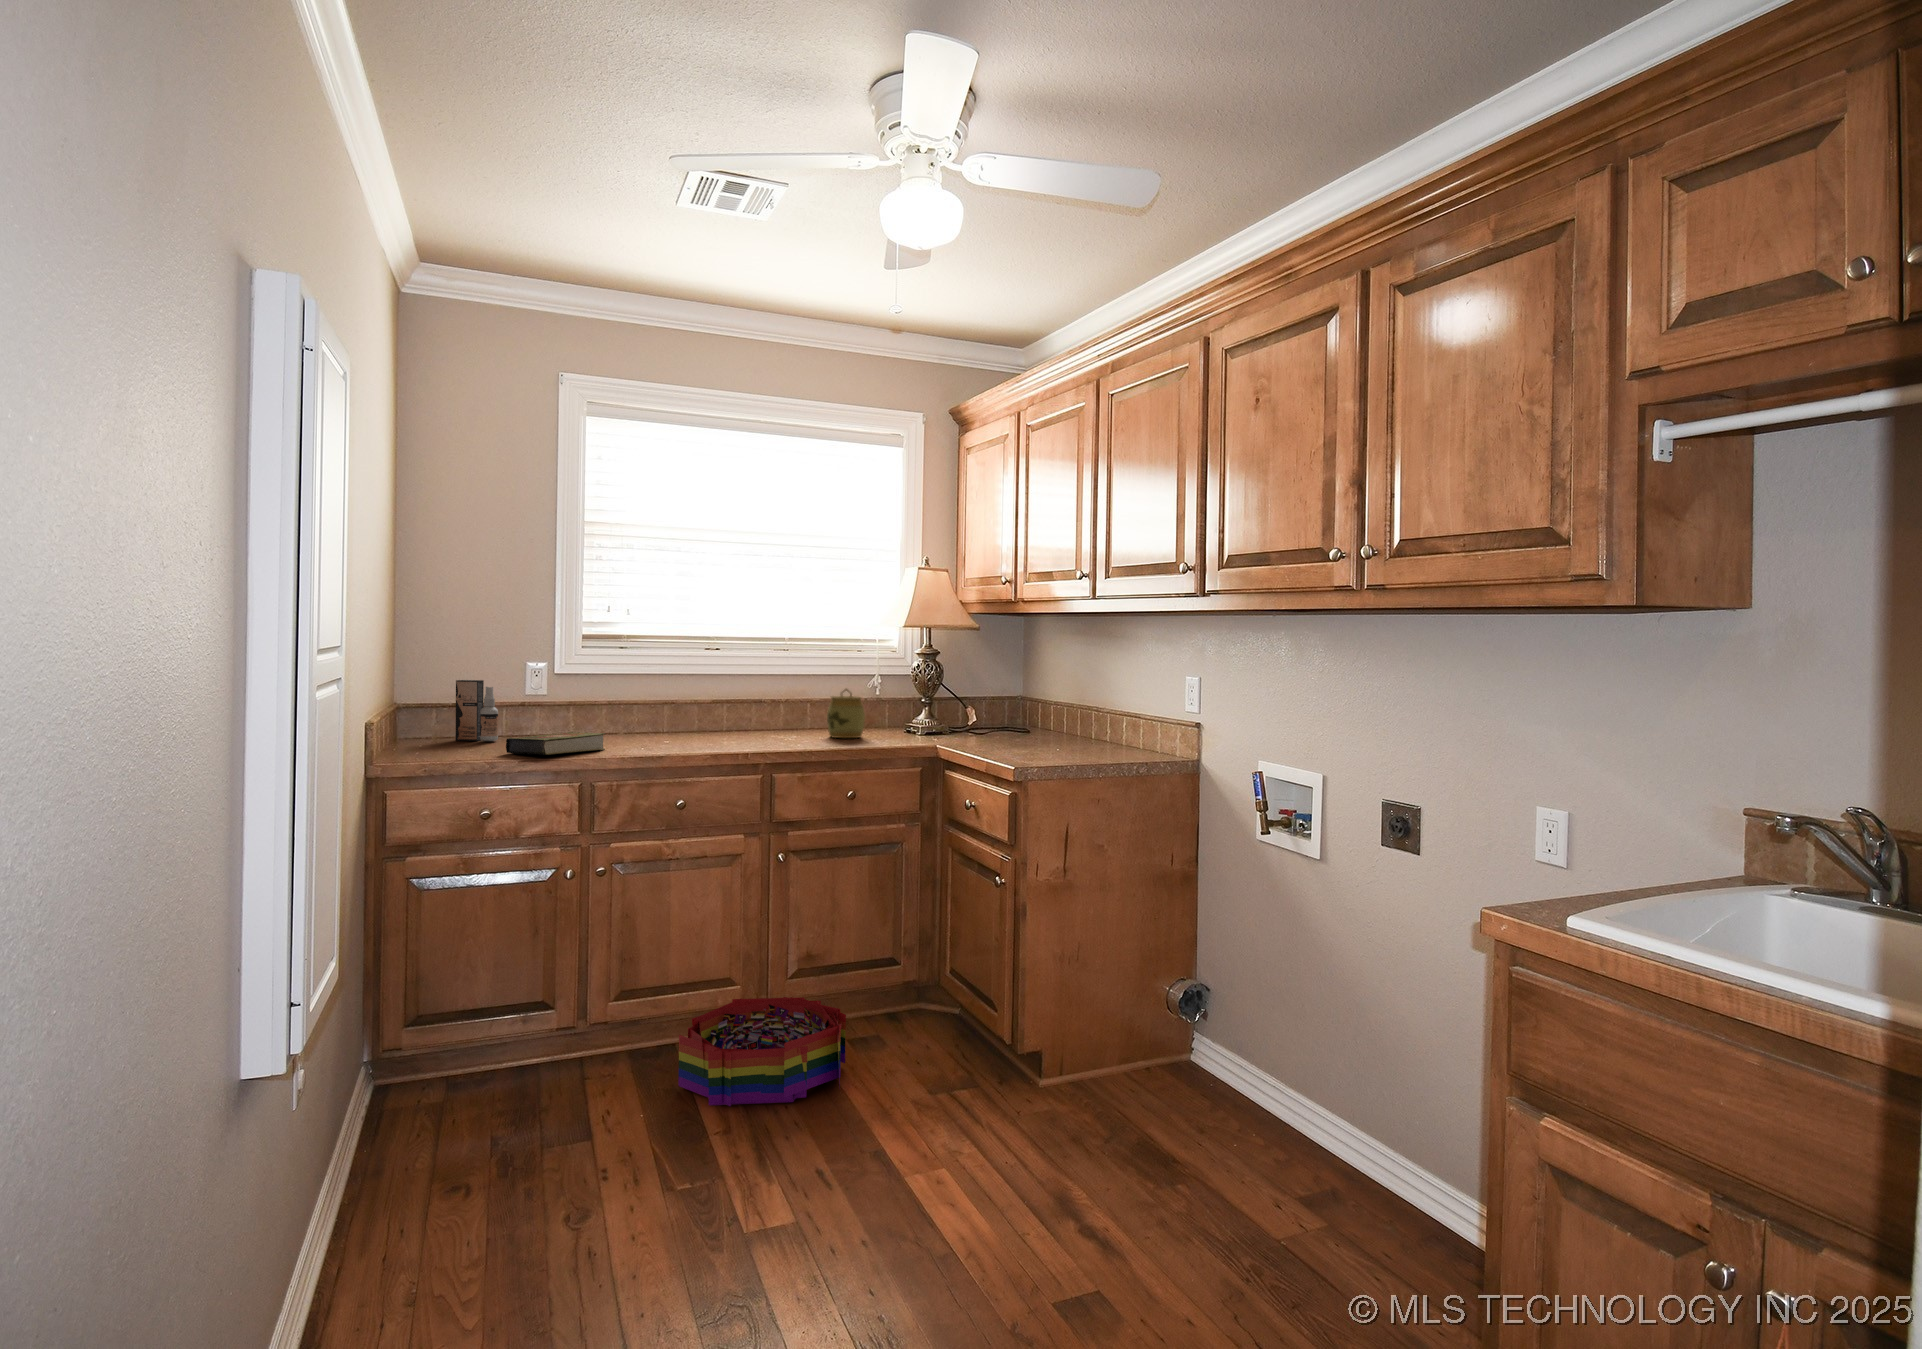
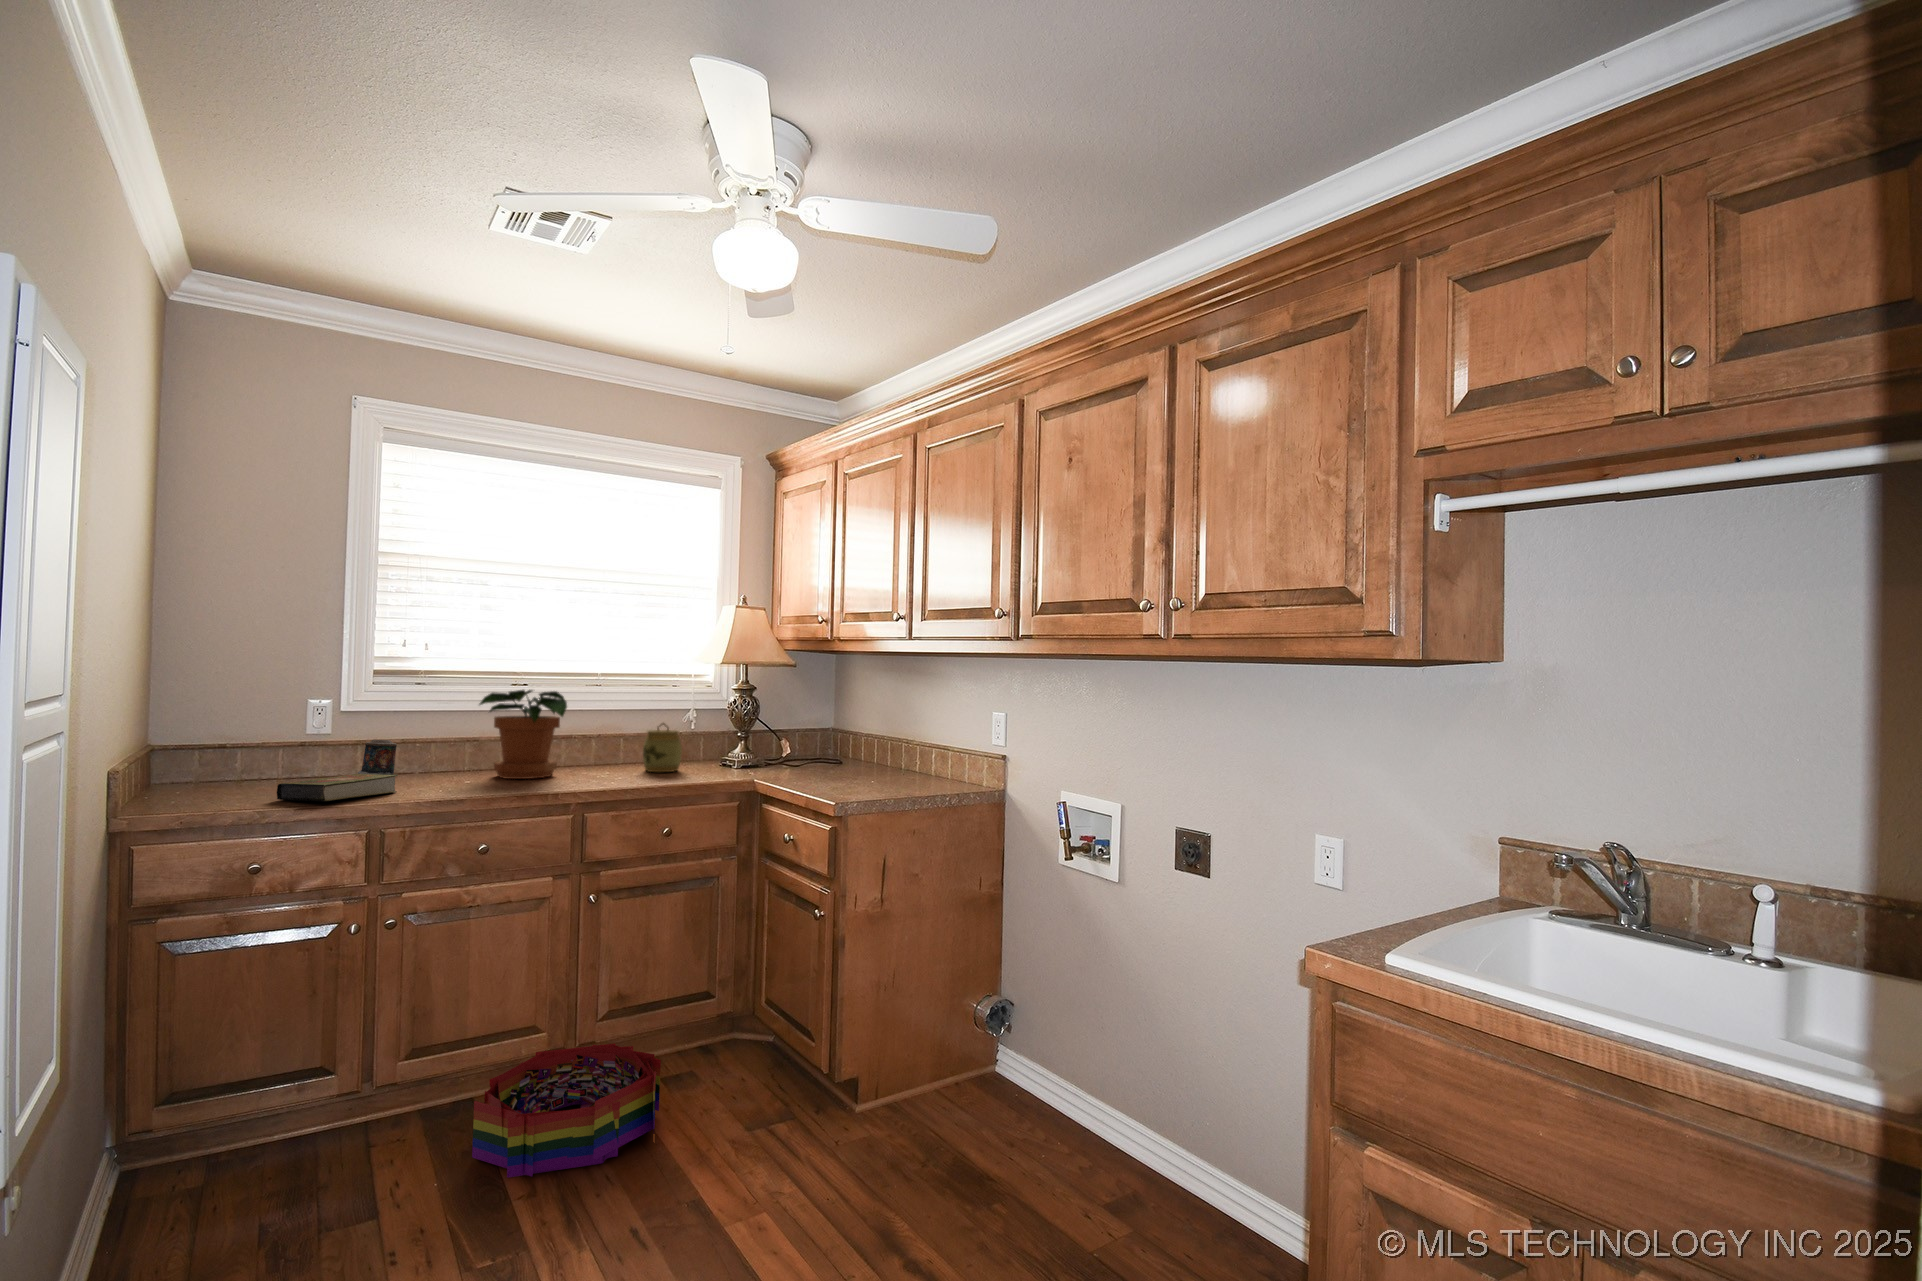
potted plant: none [673,656,754,741] -> present [480,690,567,779]
spray bottle: present [456,680,498,741] -> none [215,718,270,785]
candle: none [571,702,604,735] -> present [358,740,397,775]

